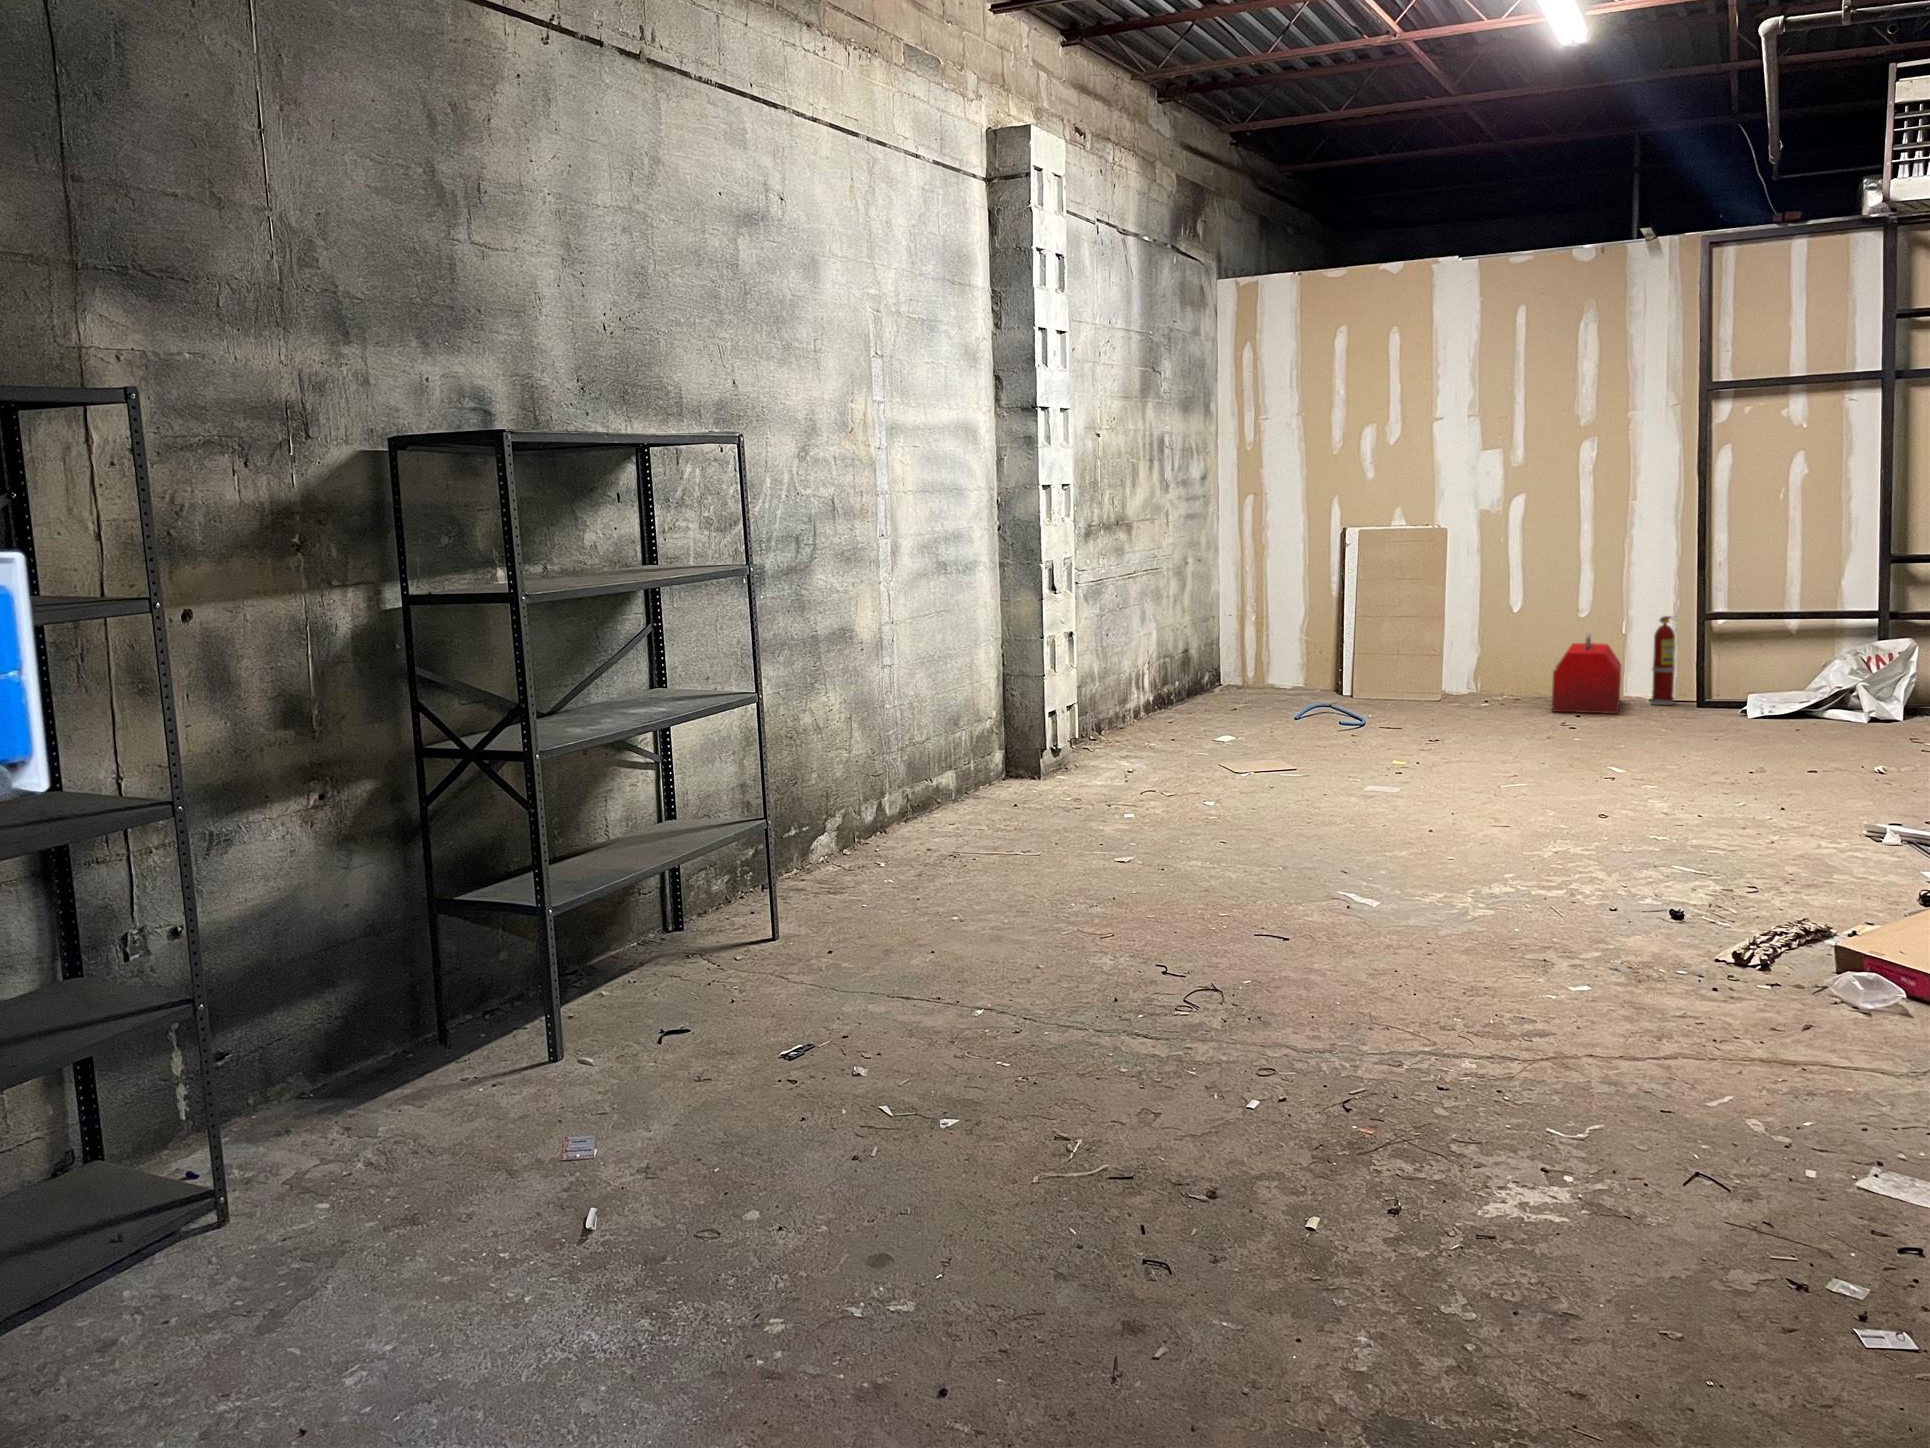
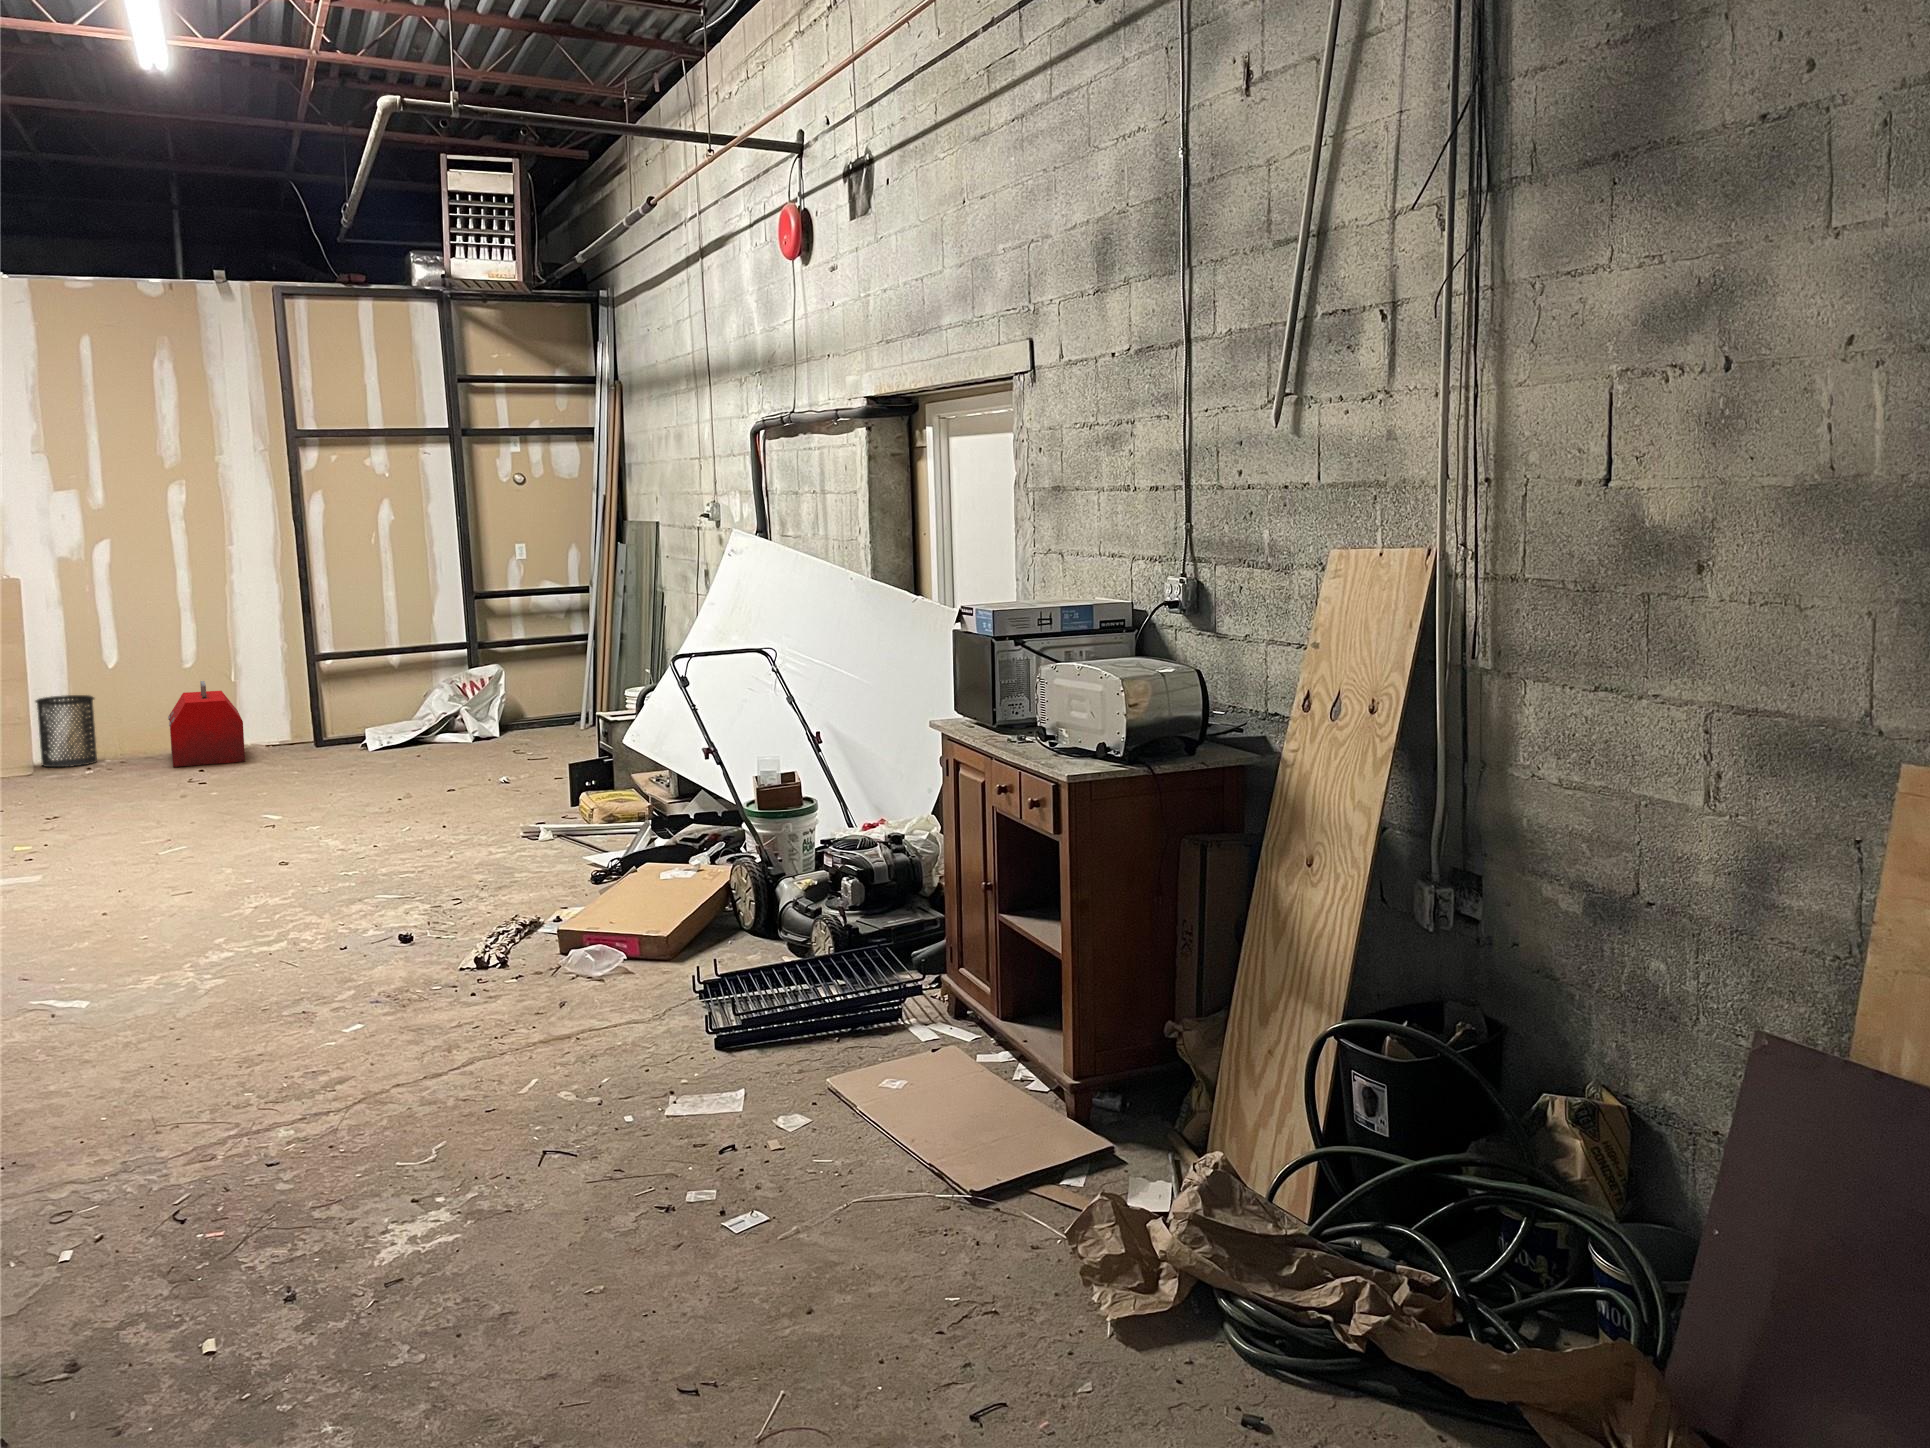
fire extinguisher: present [1651,616,1675,705] -> none [270,658,295,749]
trash can: none [1448,638,1496,701] -> present [35,695,97,767]

